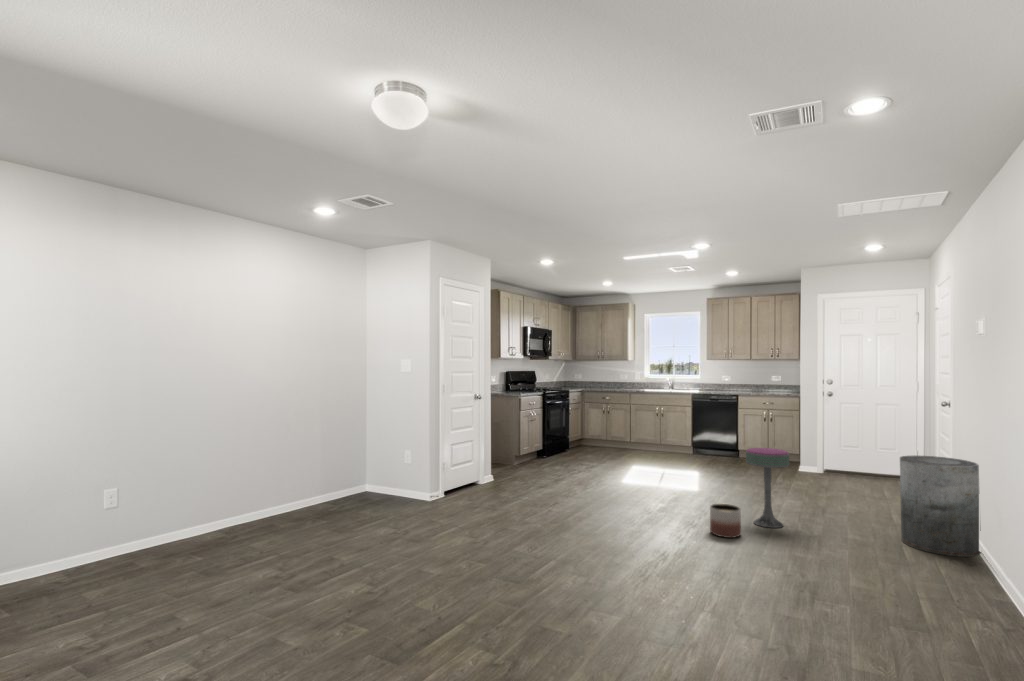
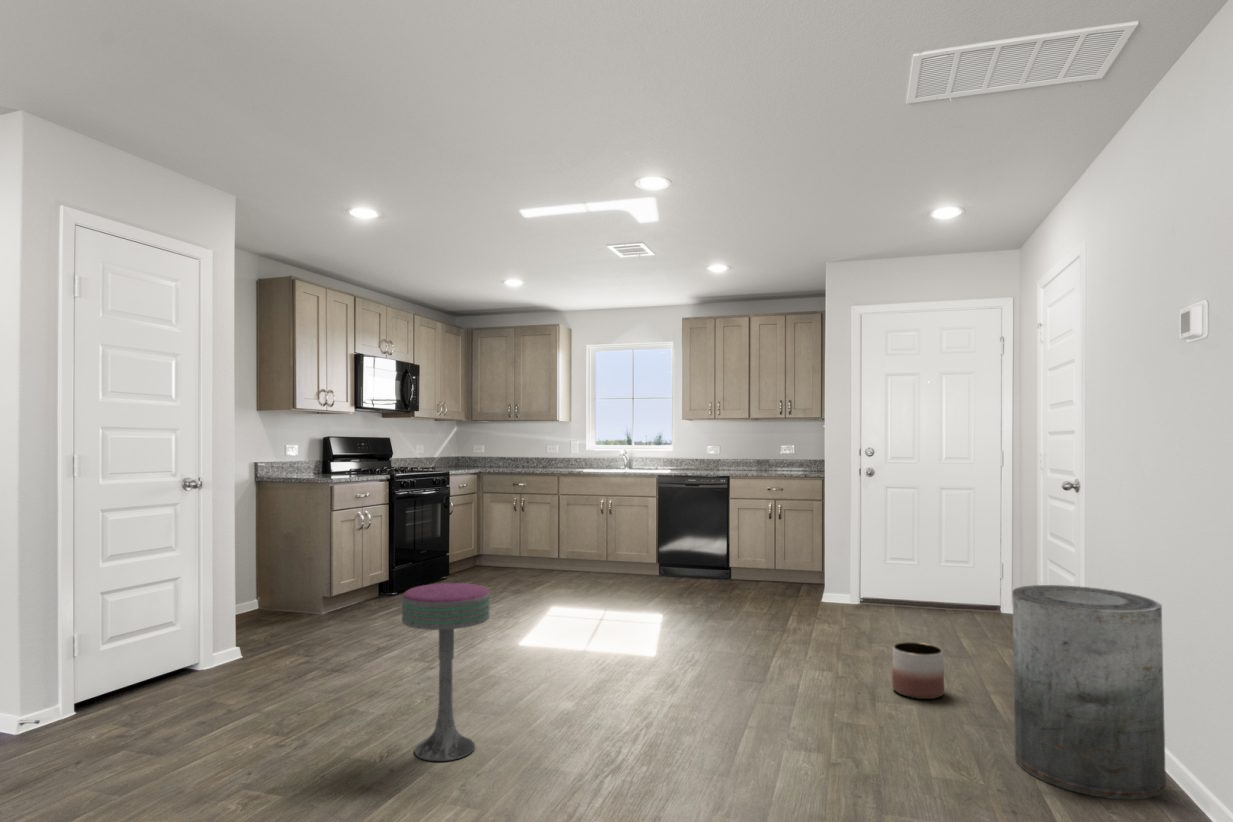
bar stool: present [746,448,789,528] -> present [402,583,490,761]
planter: present [710,504,741,538] -> present [892,642,944,699]

